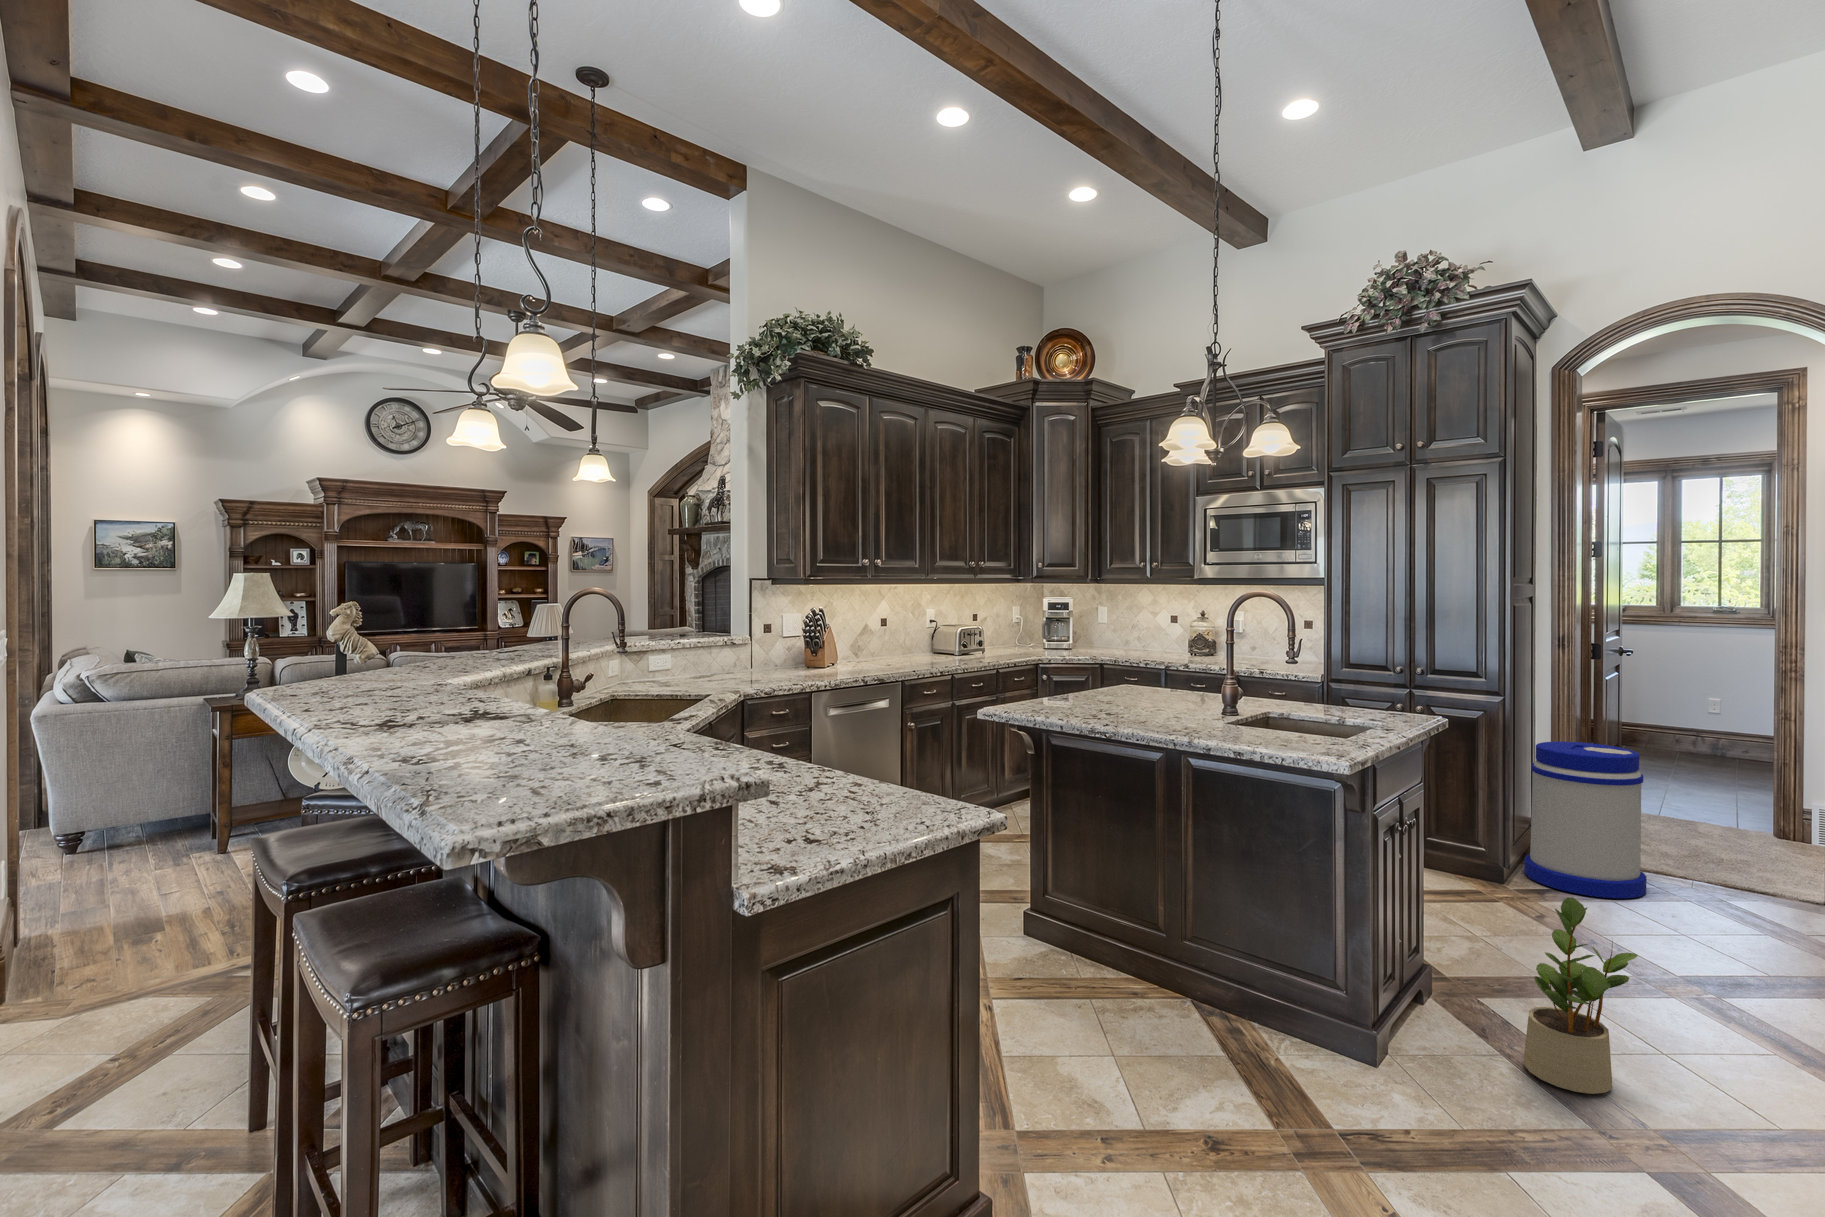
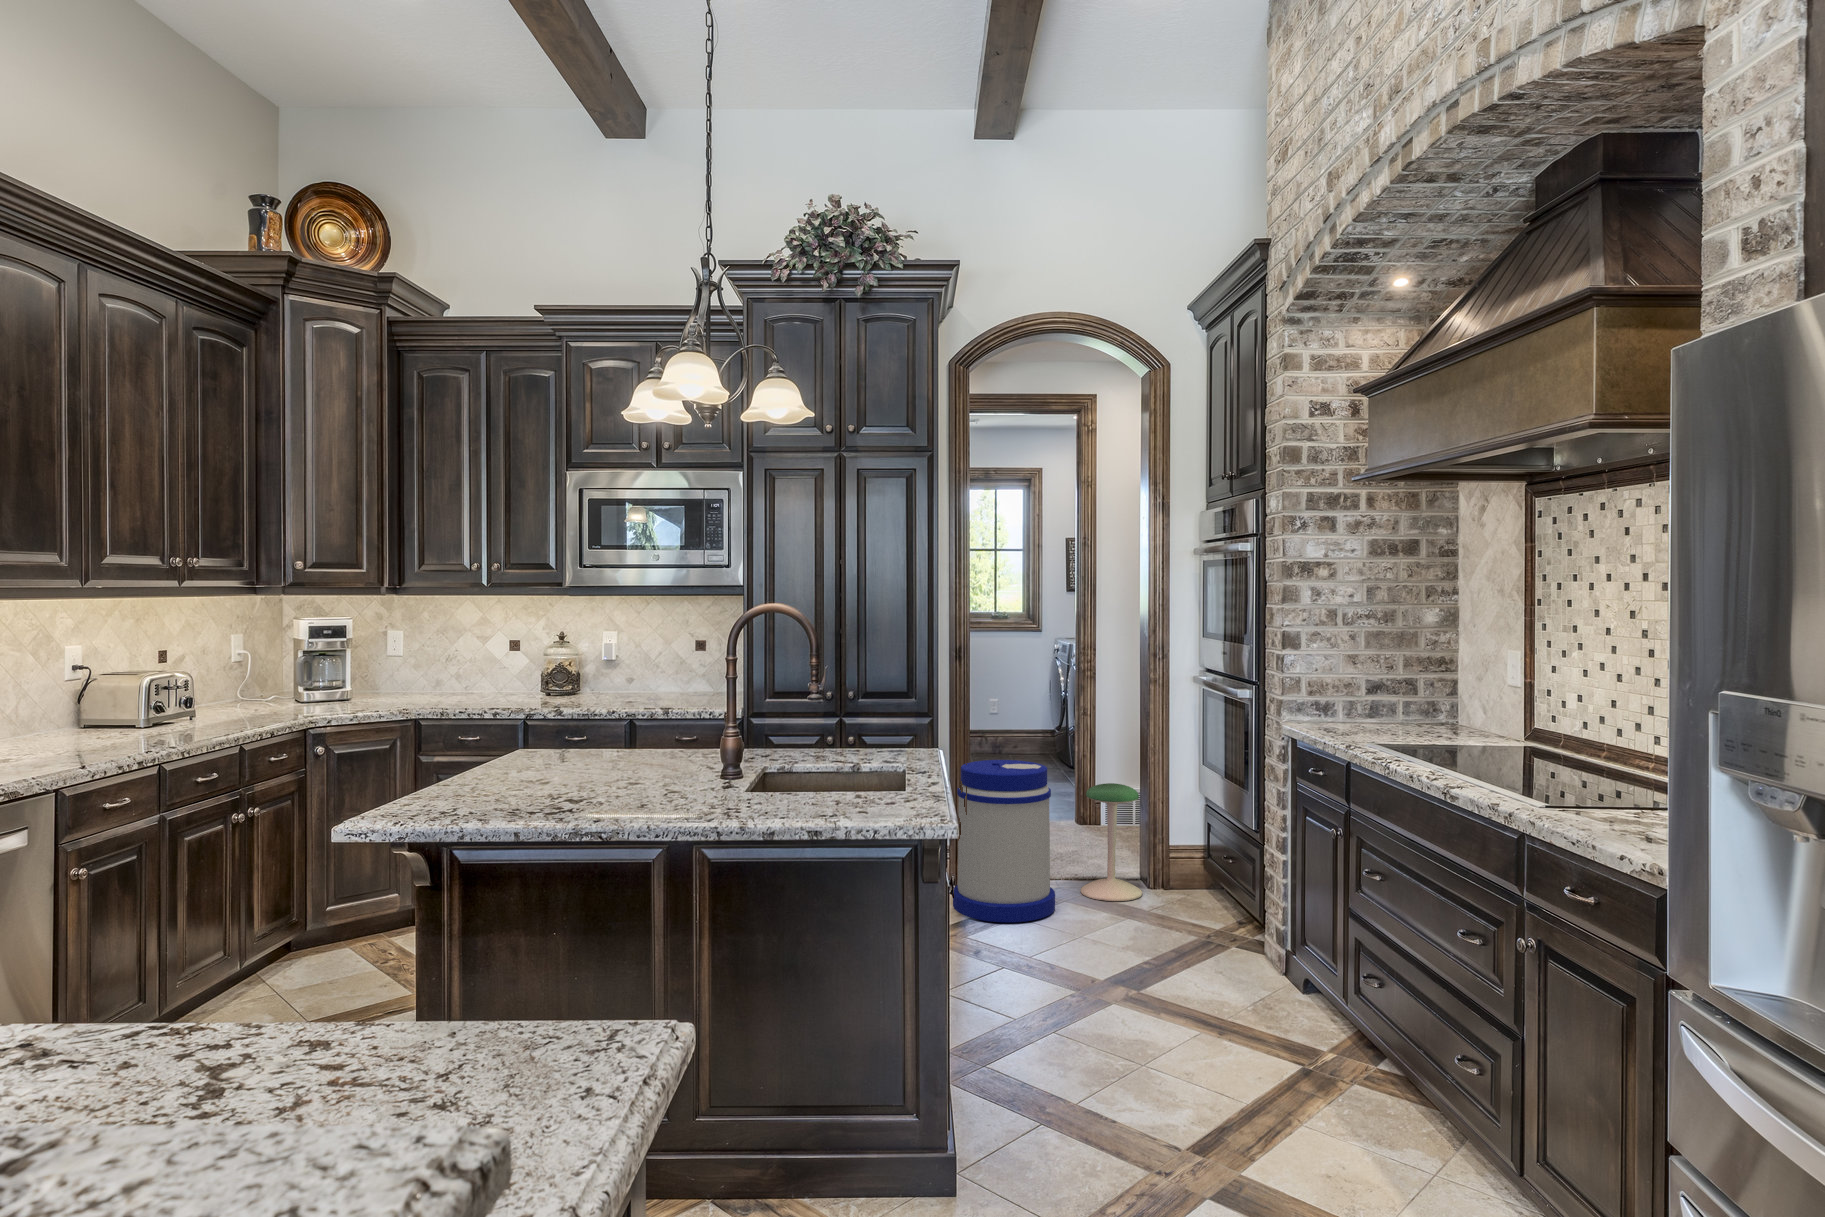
stool: none [1695,784,1784,910] -> present [1081,783,1142,901]
potted plant: present [1523,897,1638,1094] -> none [1124,949,1218,1171]

